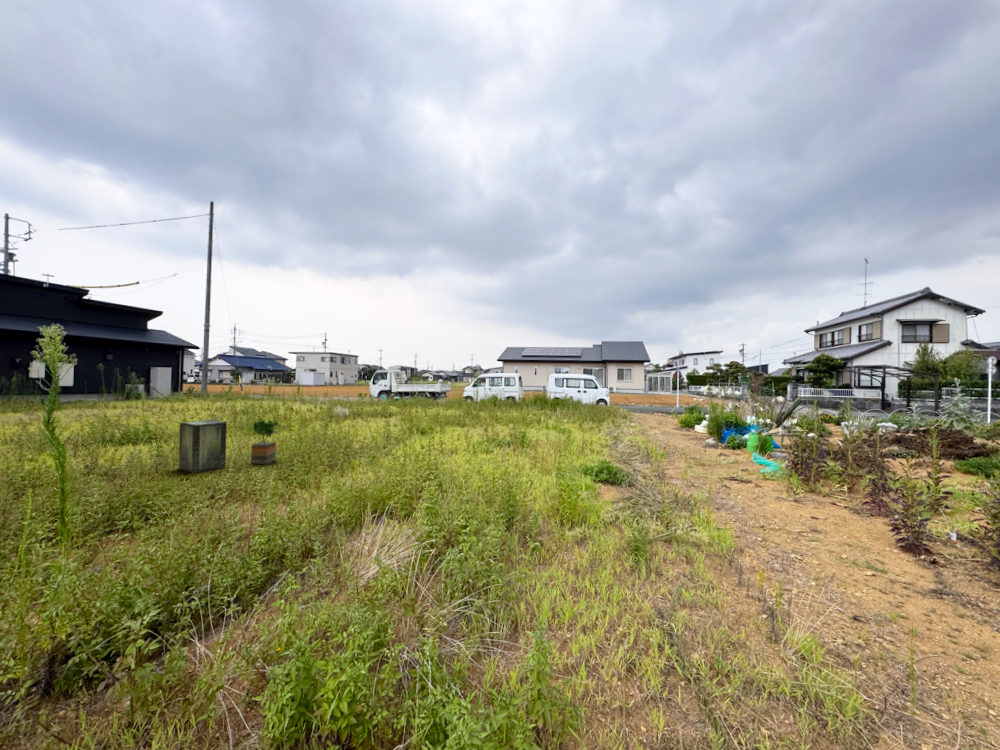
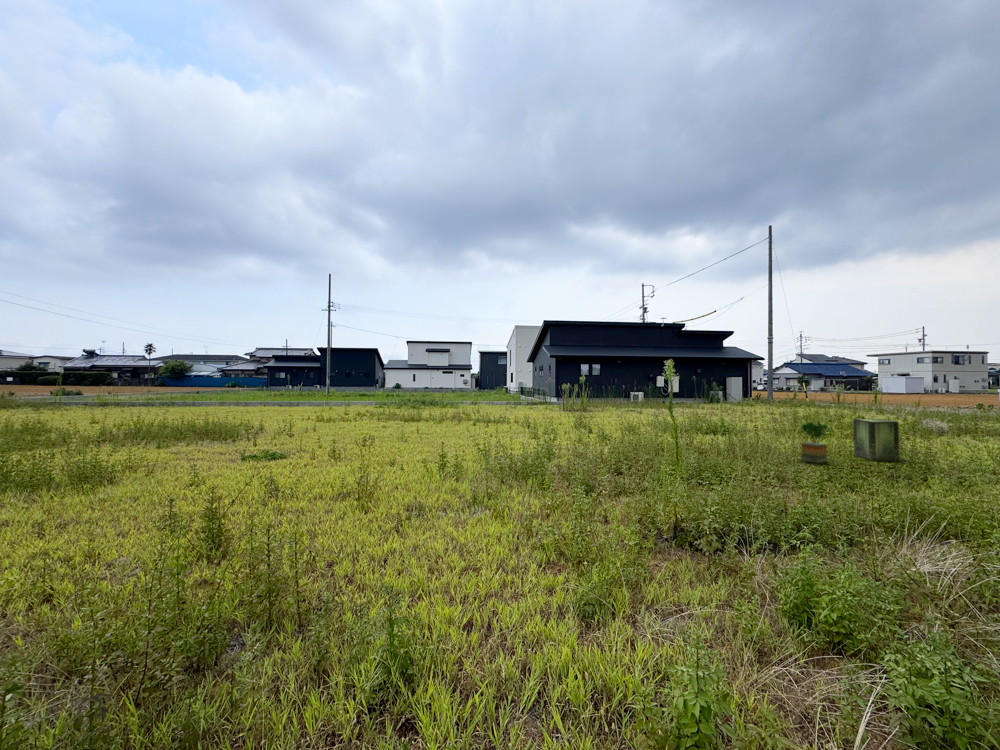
storage box: present [179,420,227,473] -> present [853,419,899,461]

